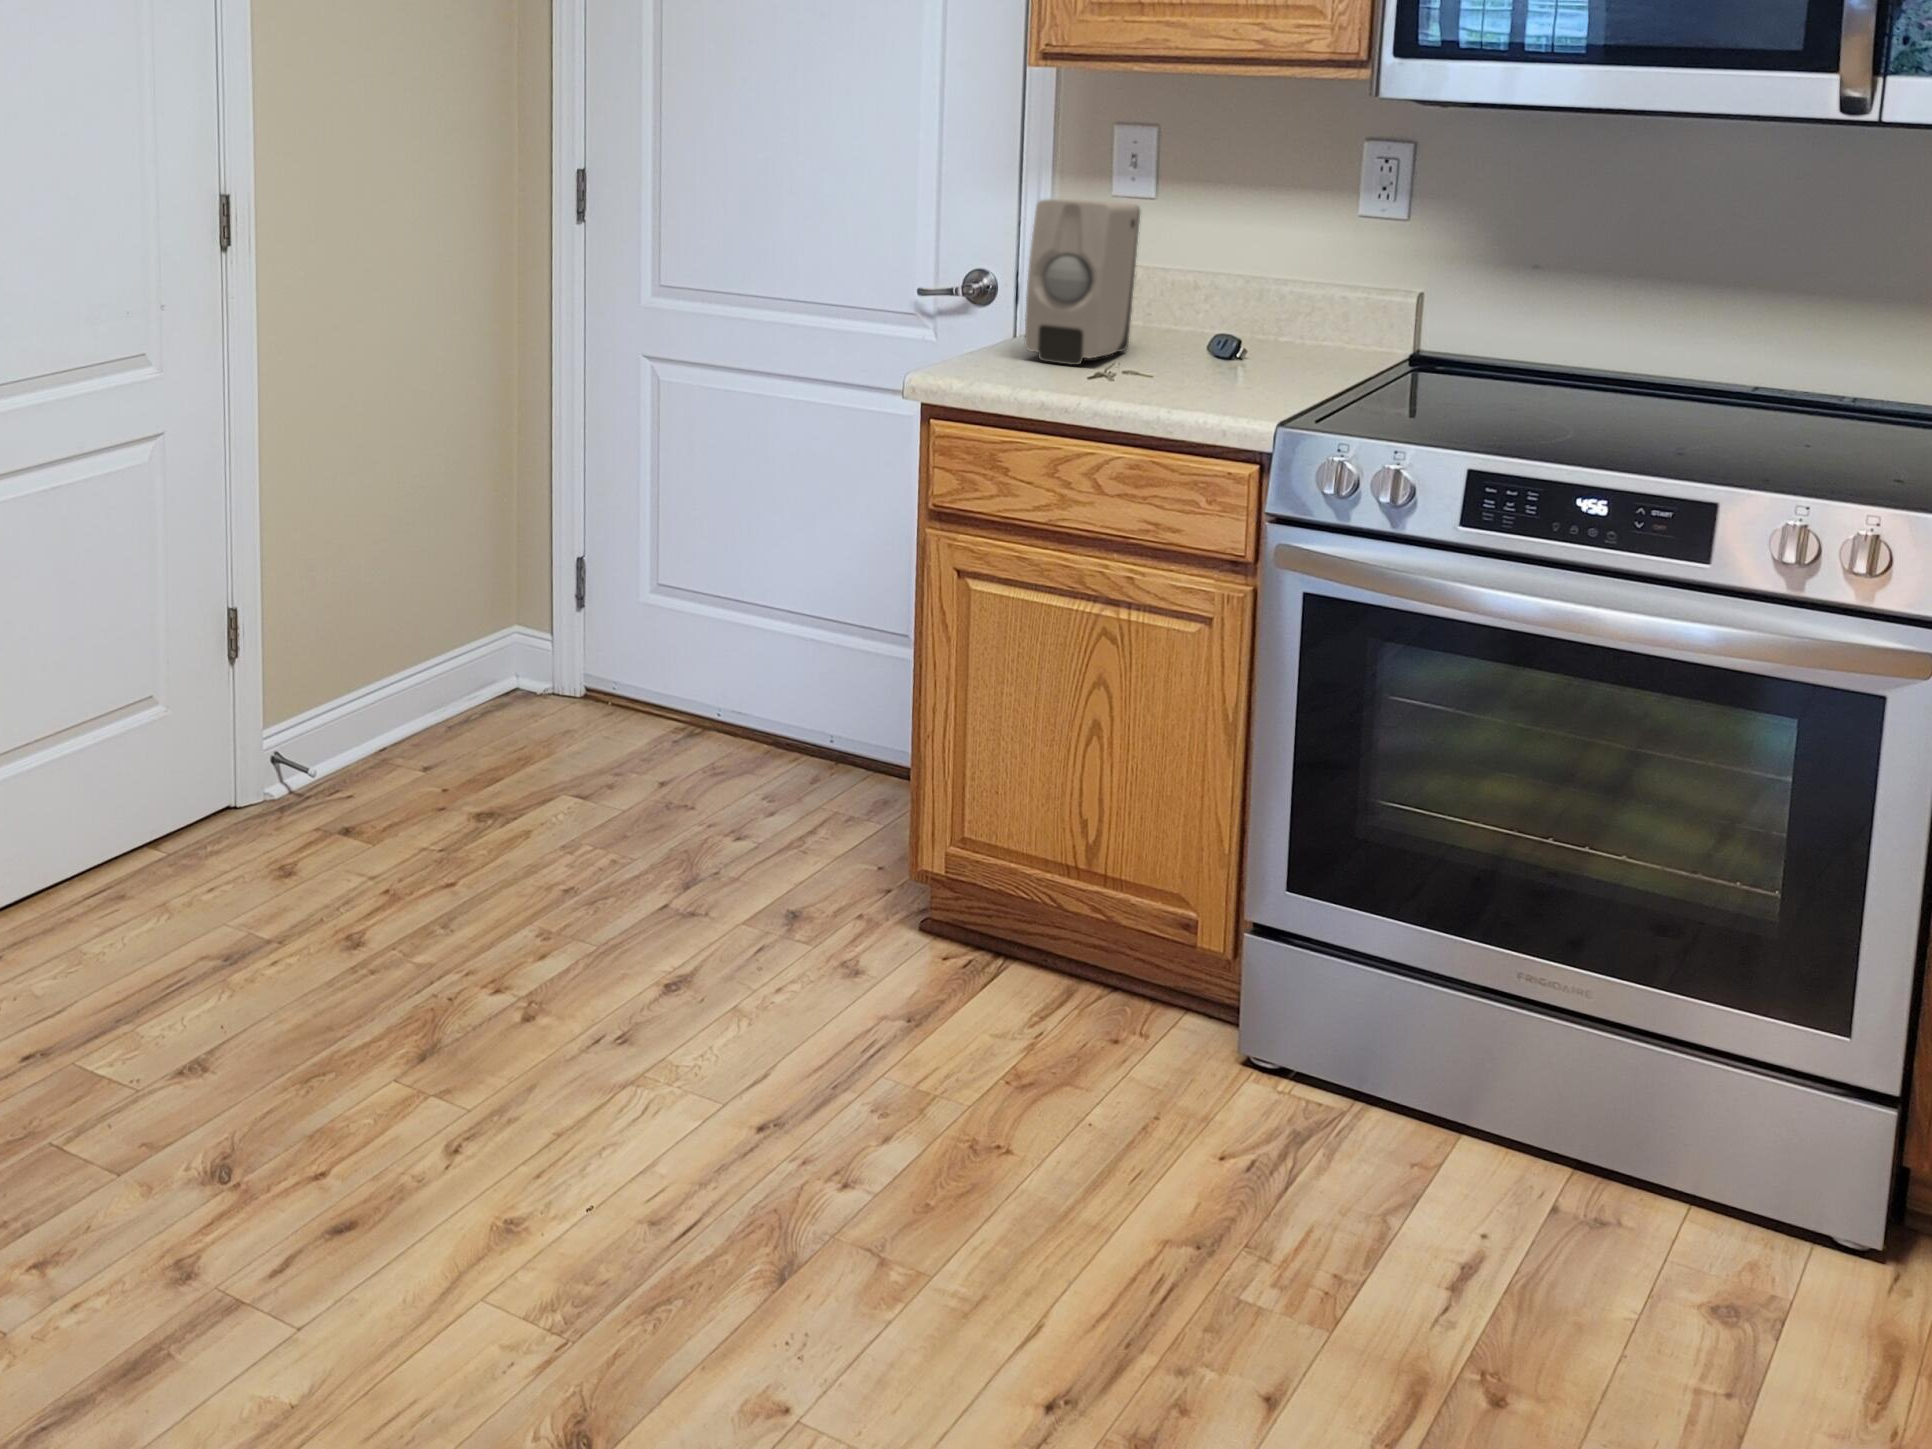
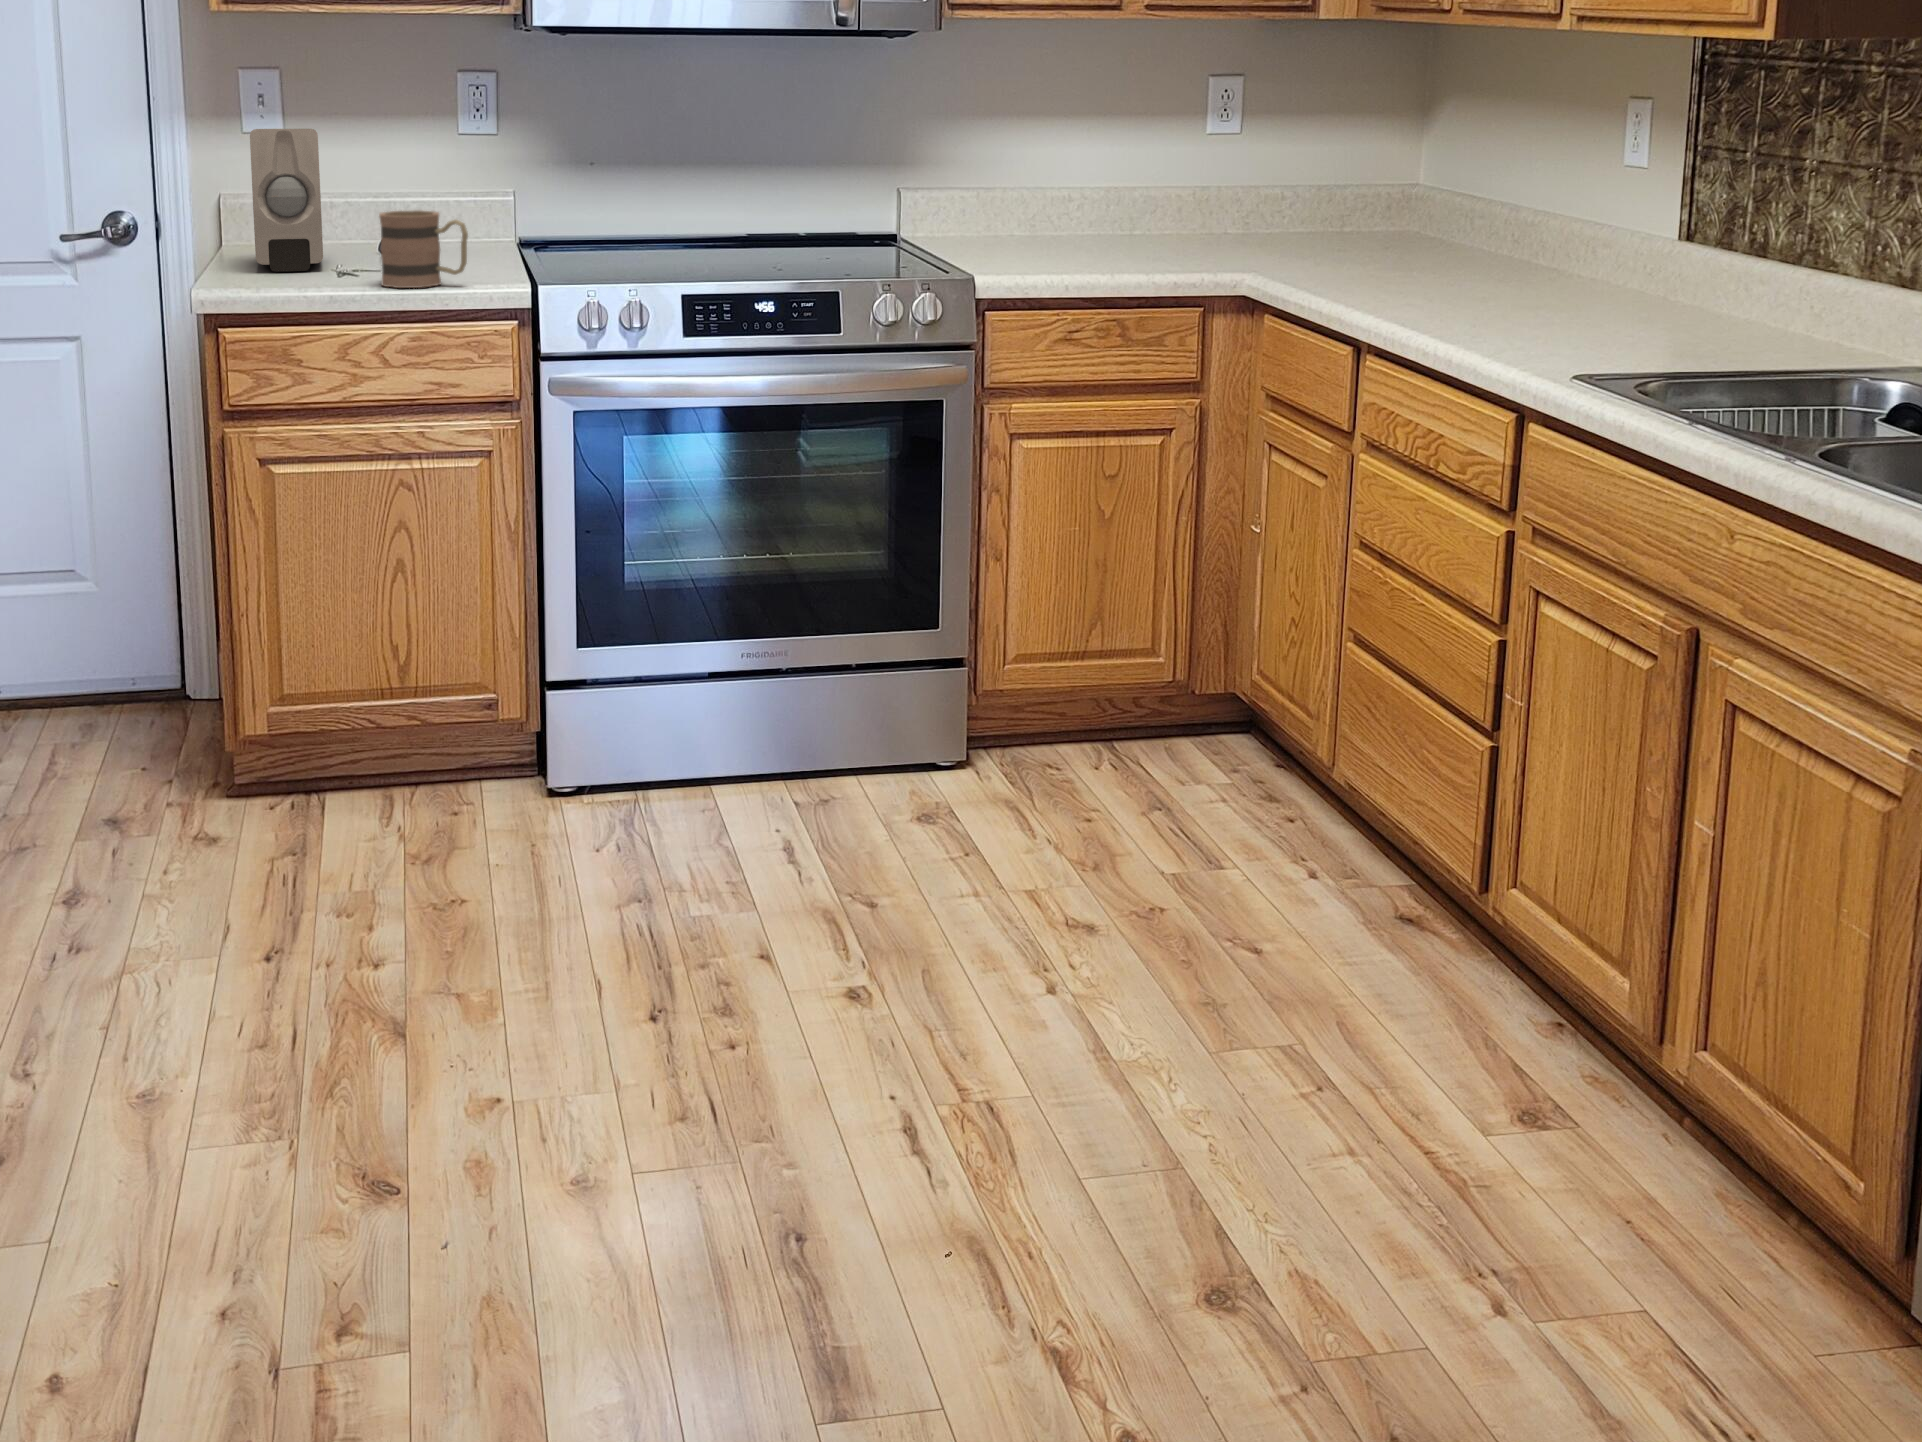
mug: none [1113,312,1216,408] -> present [379,210,468,288]

